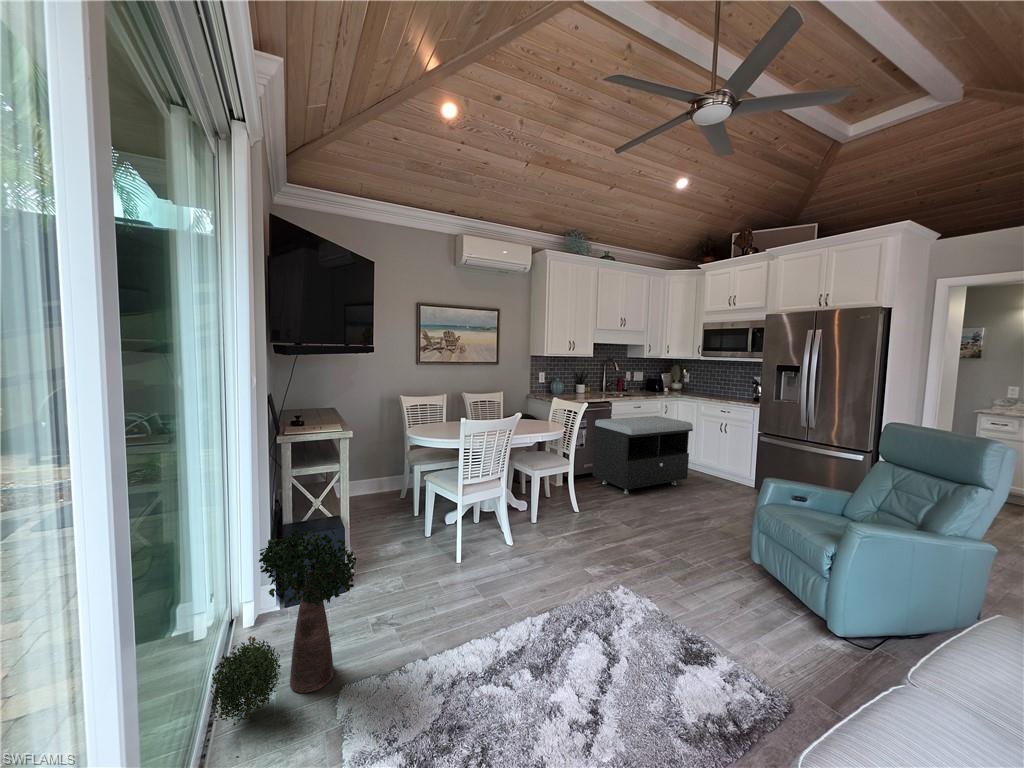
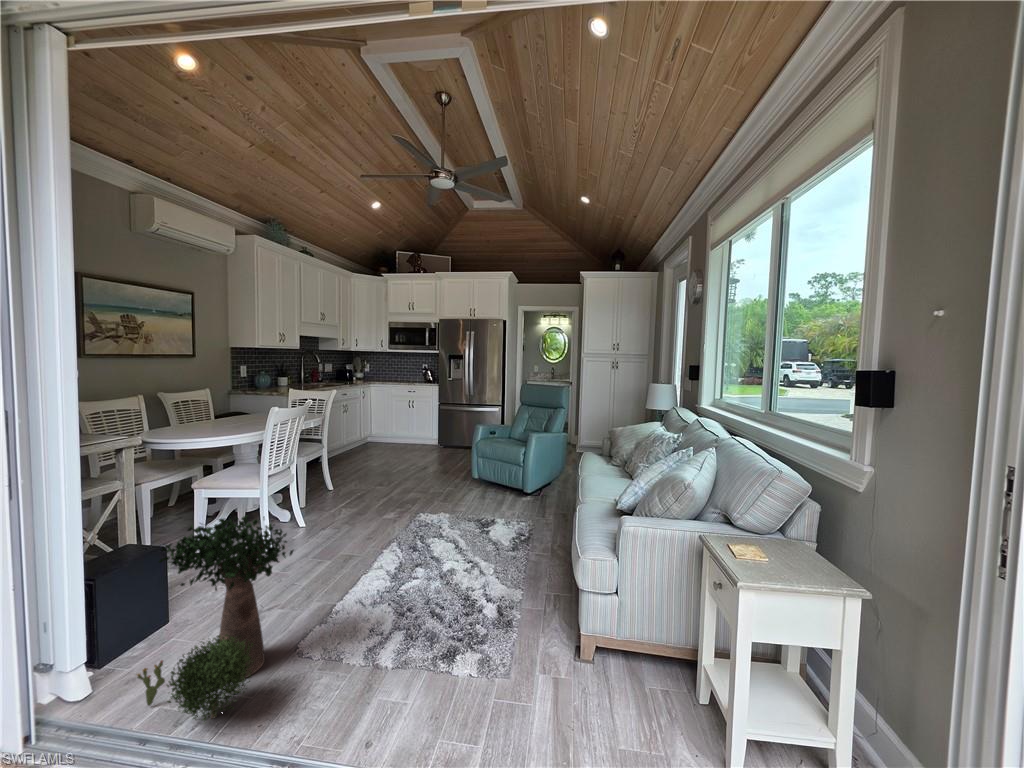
storage bench: present [593,416,693,494] -> none [317,400,396,468]

